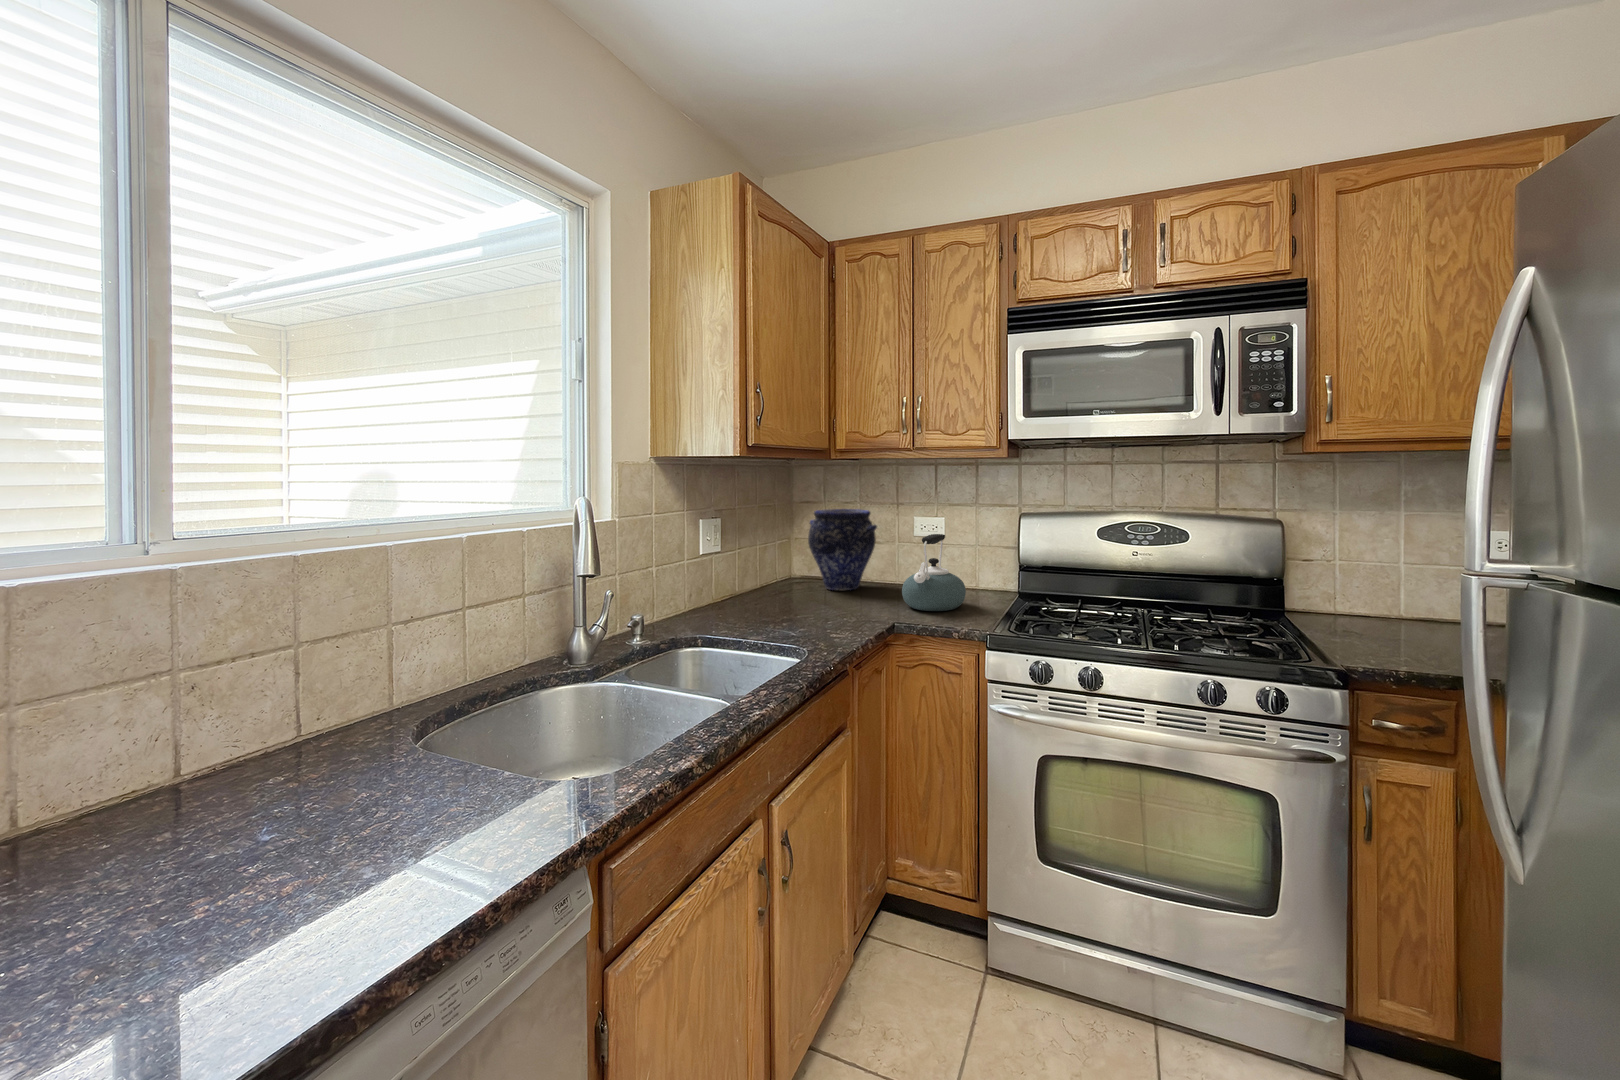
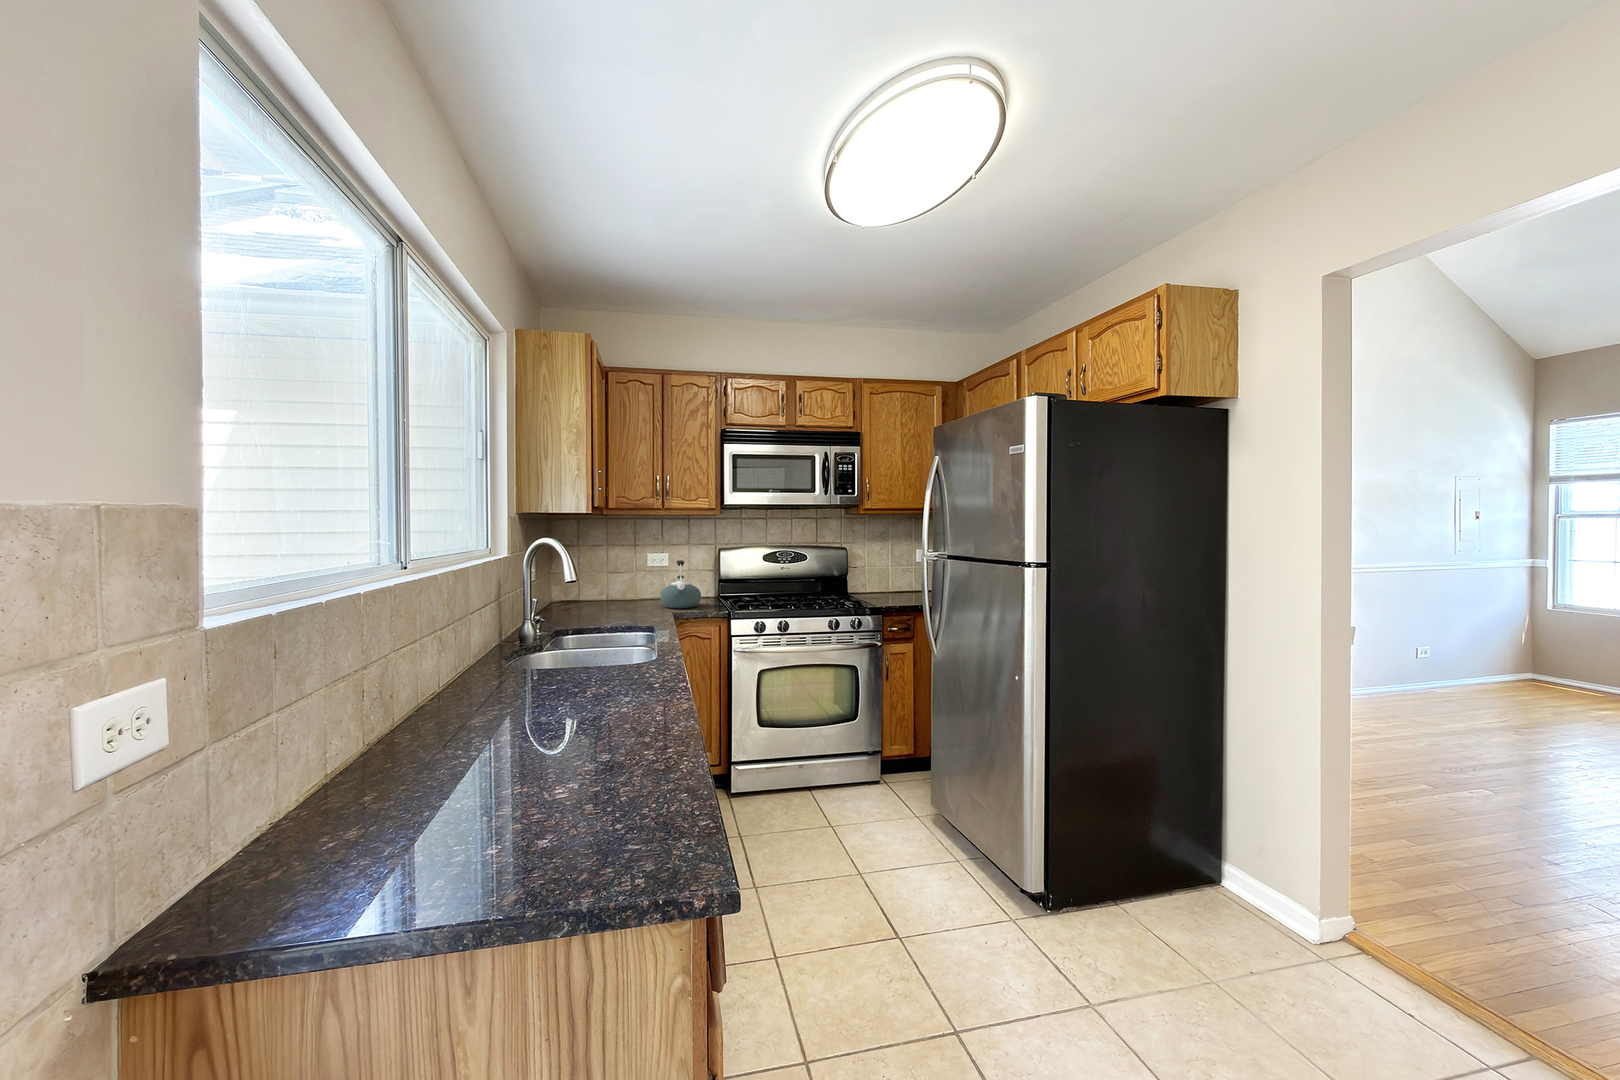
vase: present [808,509,877,590] -> none [572,548,627,605]

